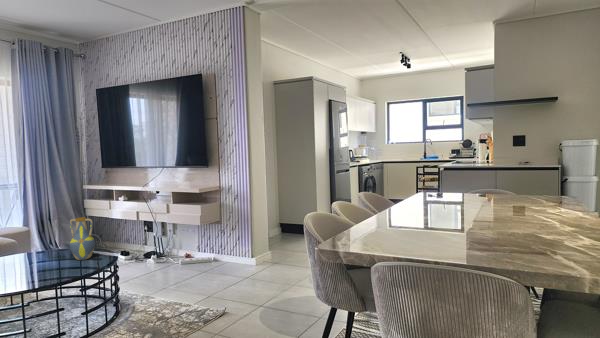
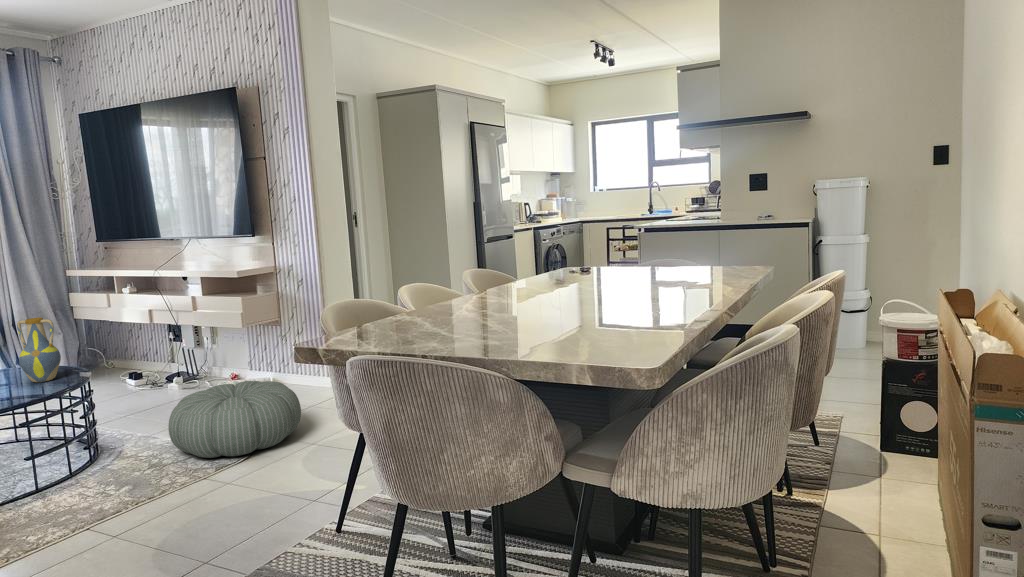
pouf: none [164,262,247,315] -> present [169,381,301,458]

